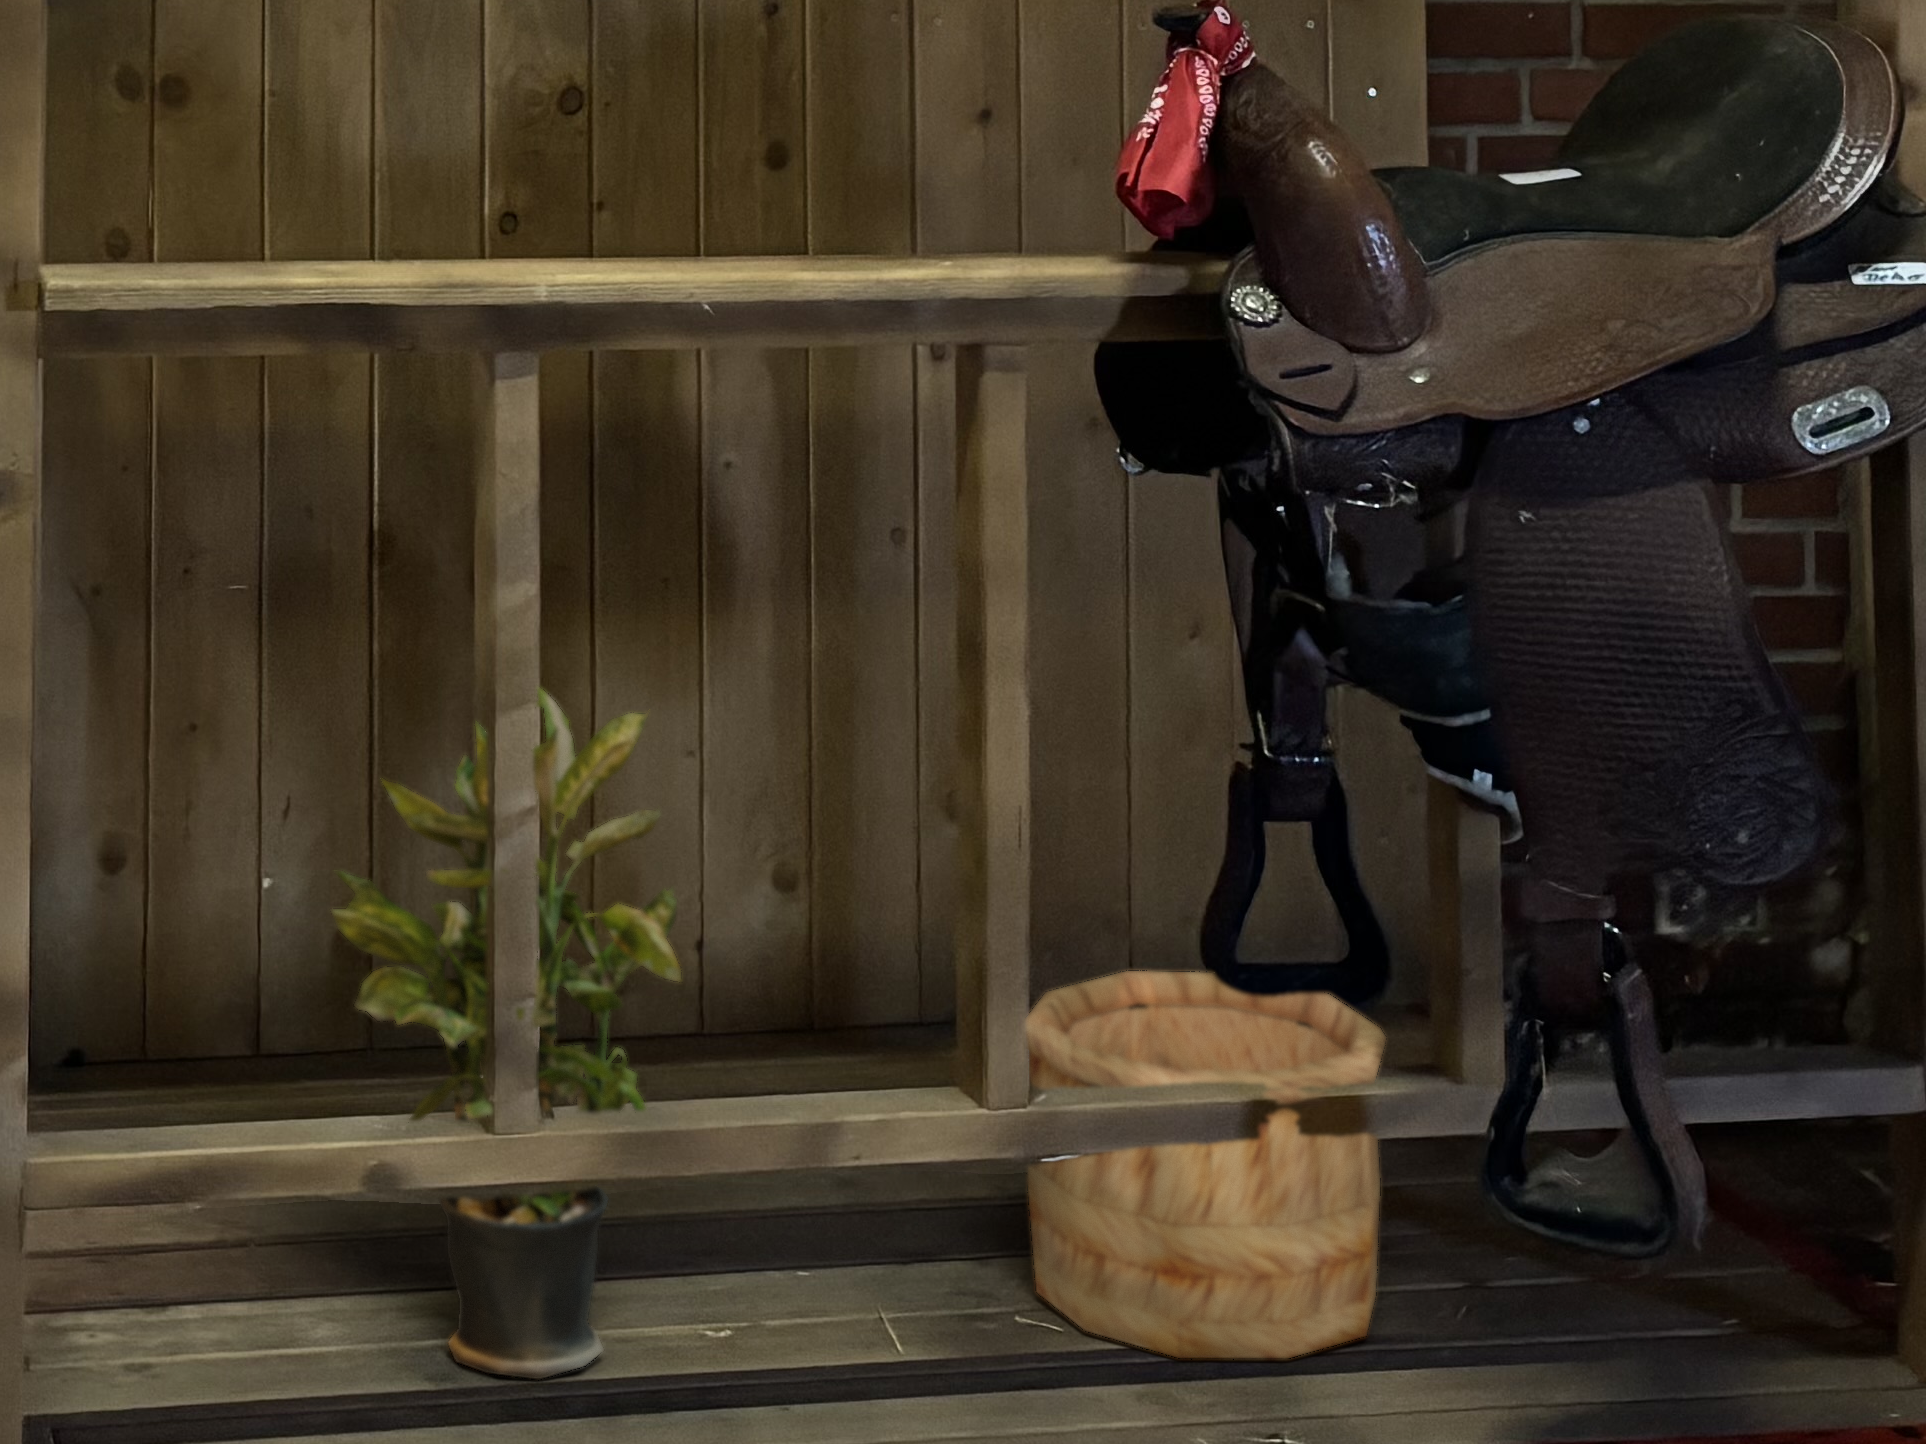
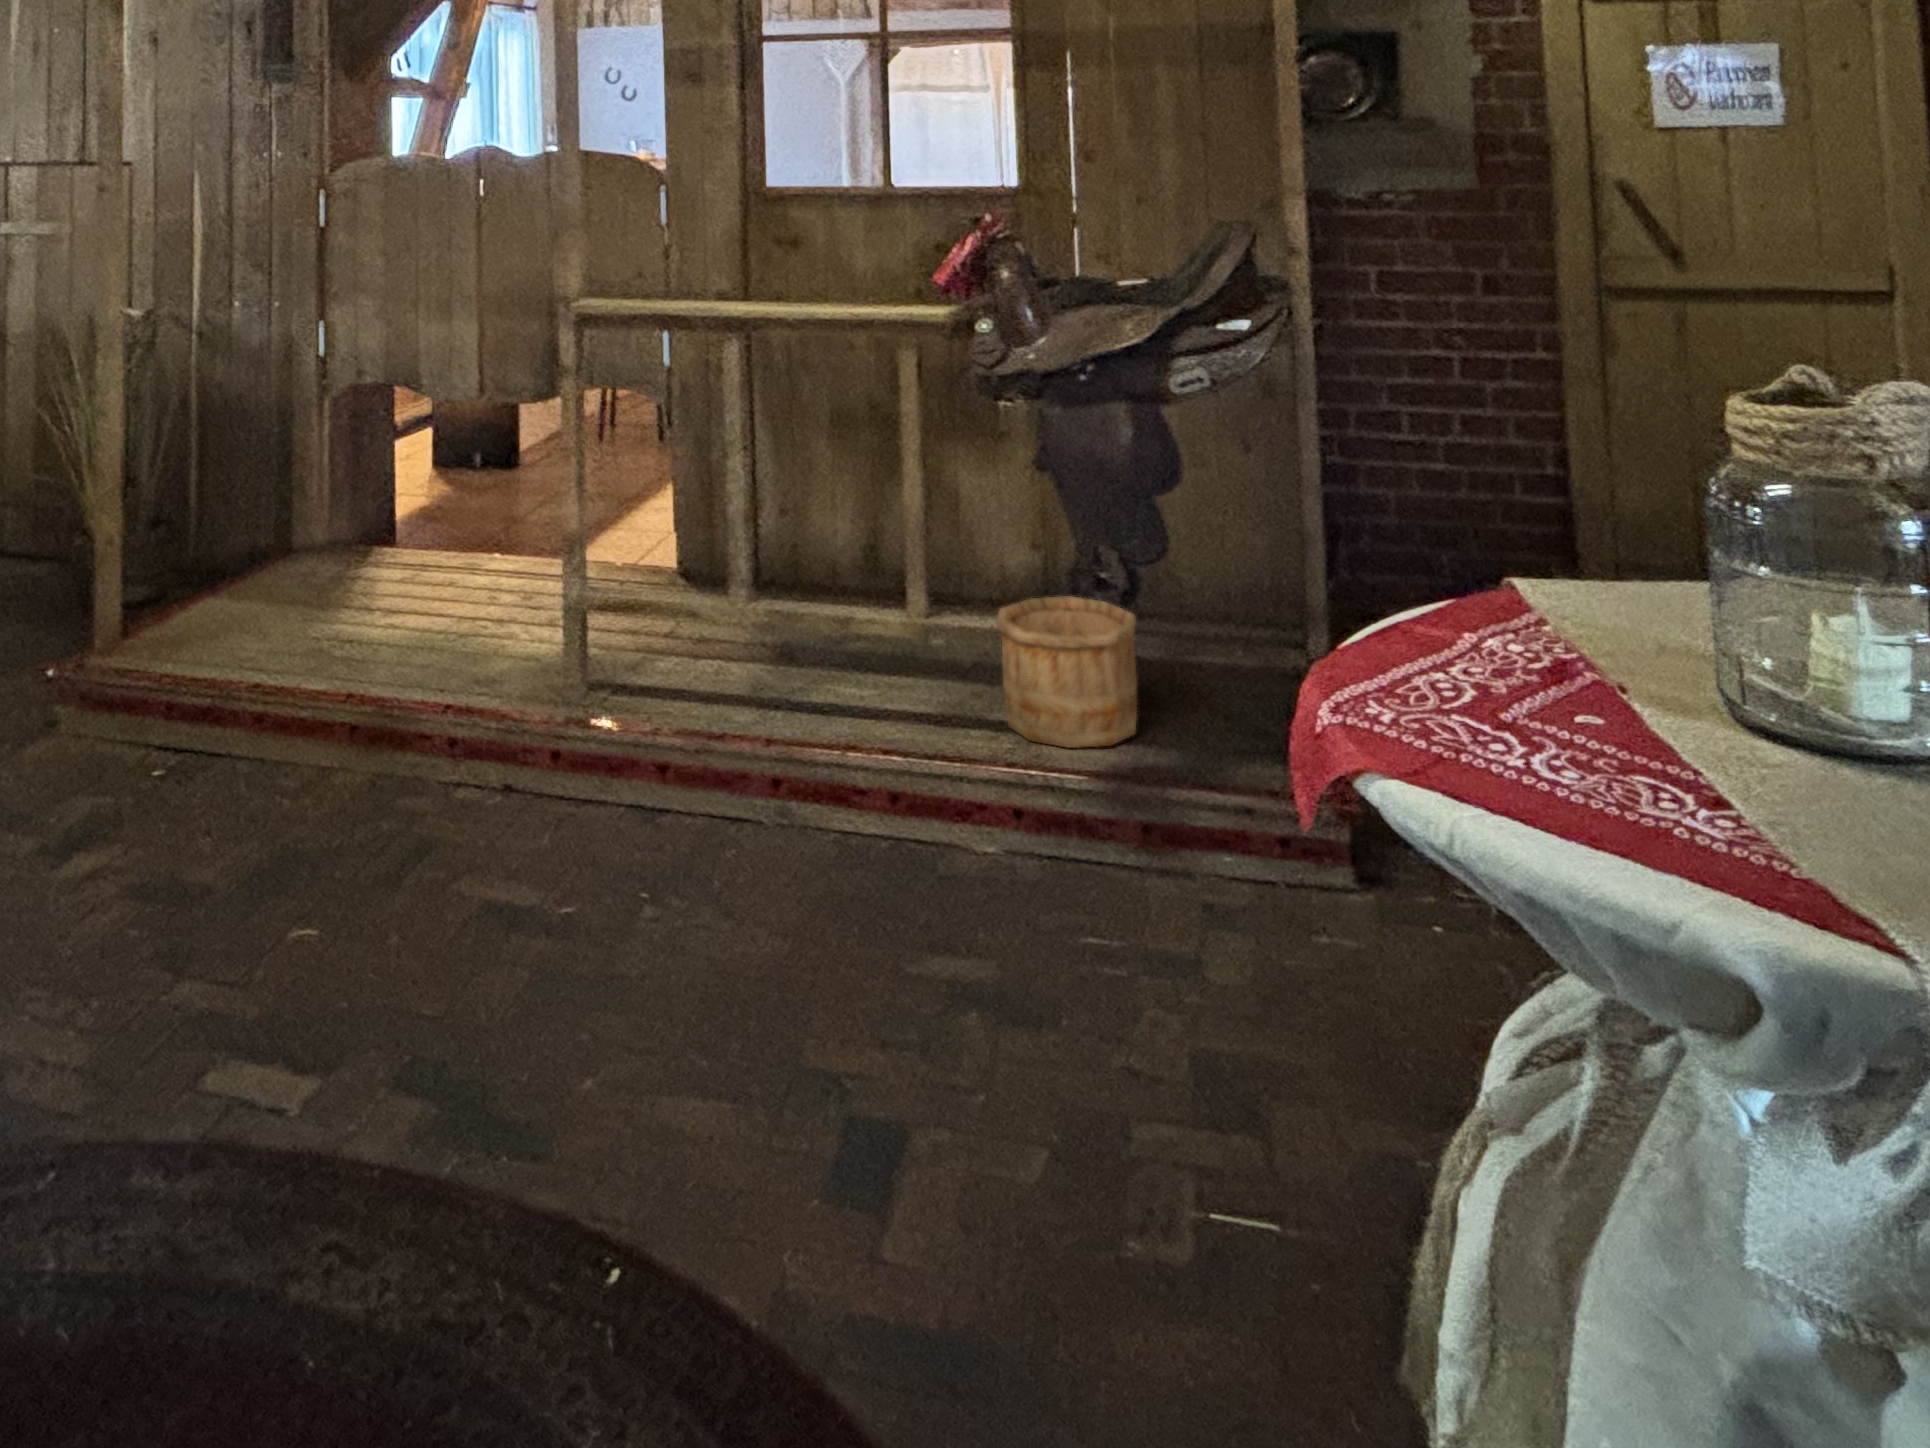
potted plant: present [332,688,682,1379] -> none [733,462,861,709]

